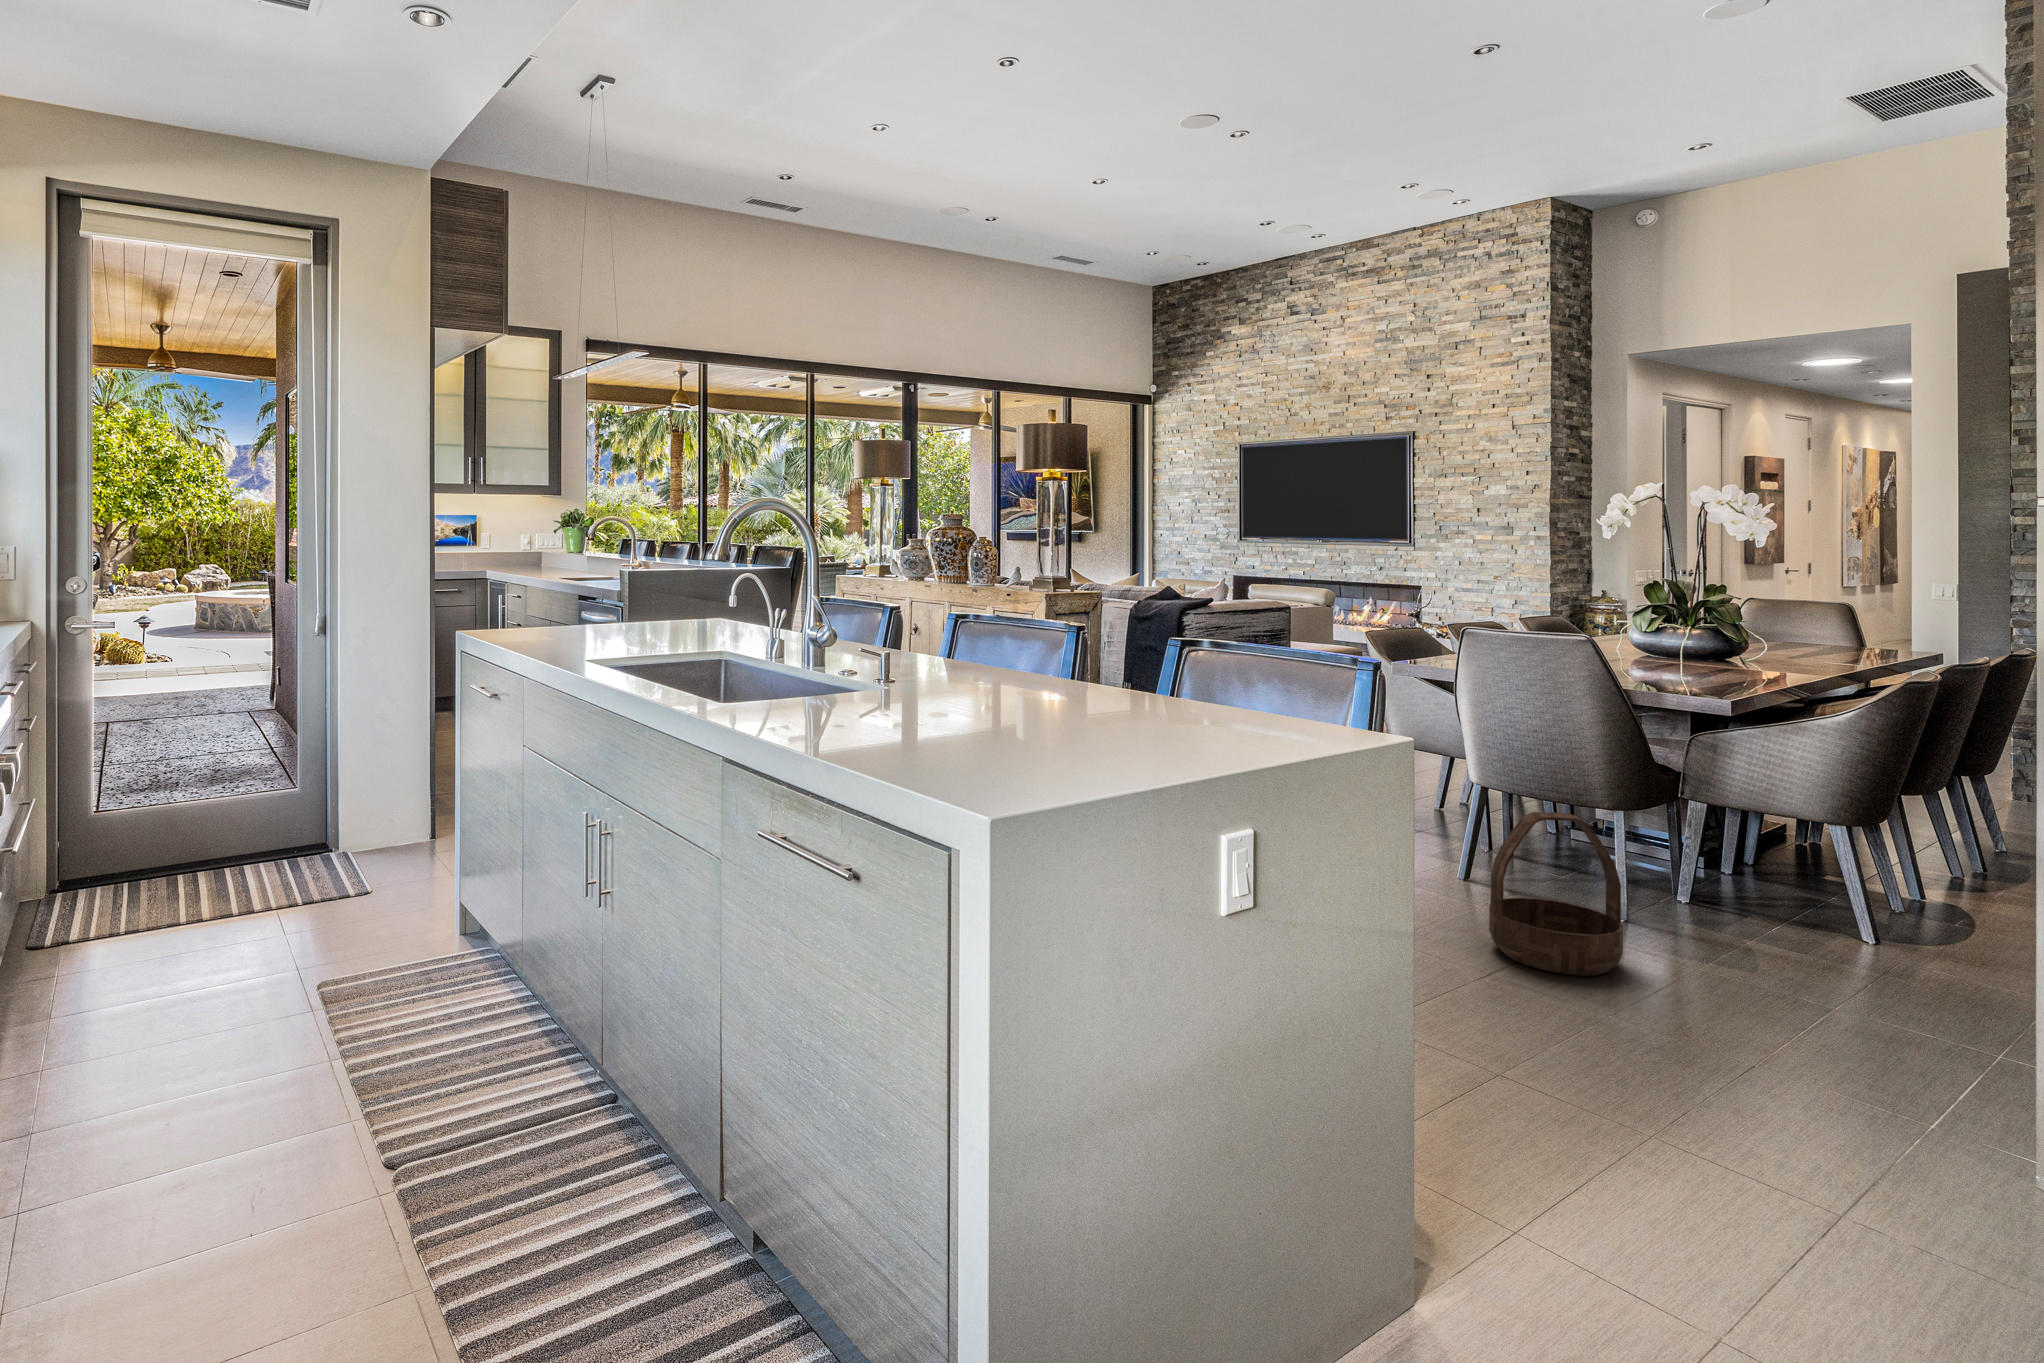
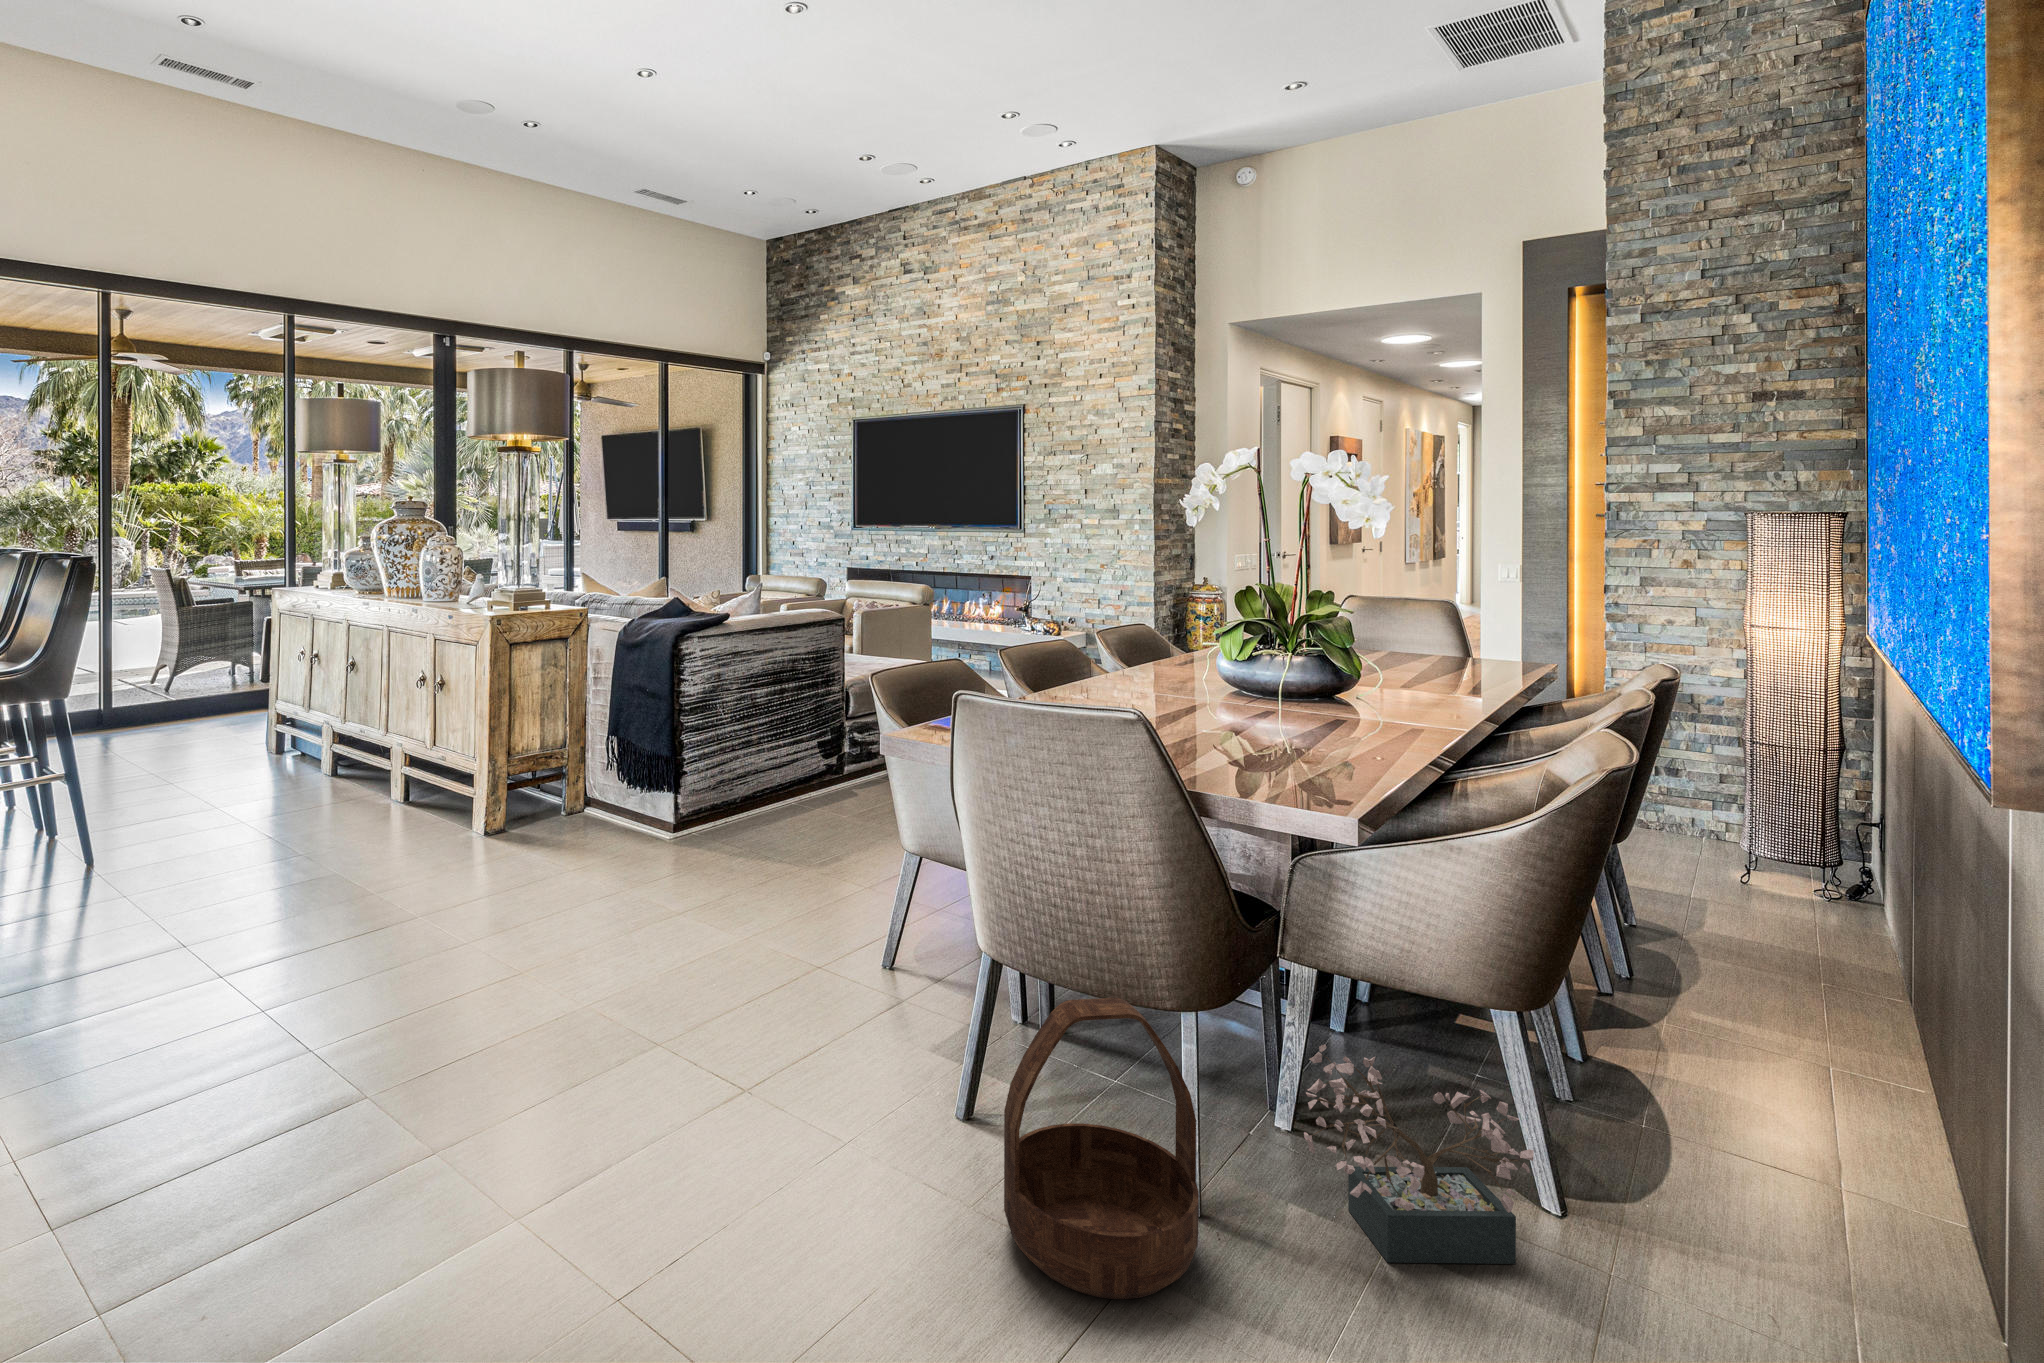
decorative plant: none [1697,857,1864,989] -> present [1304,1044,1534,1264]

